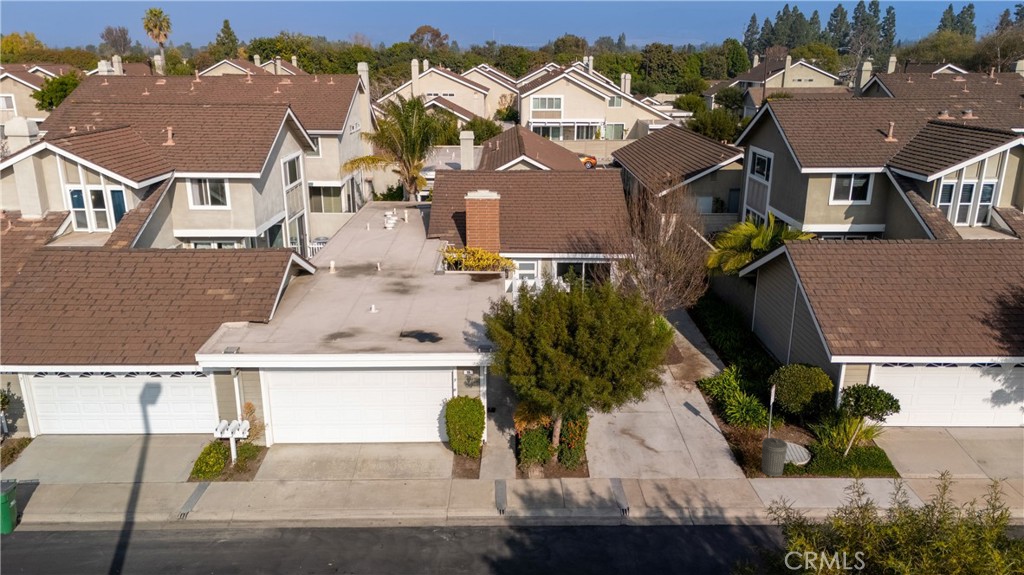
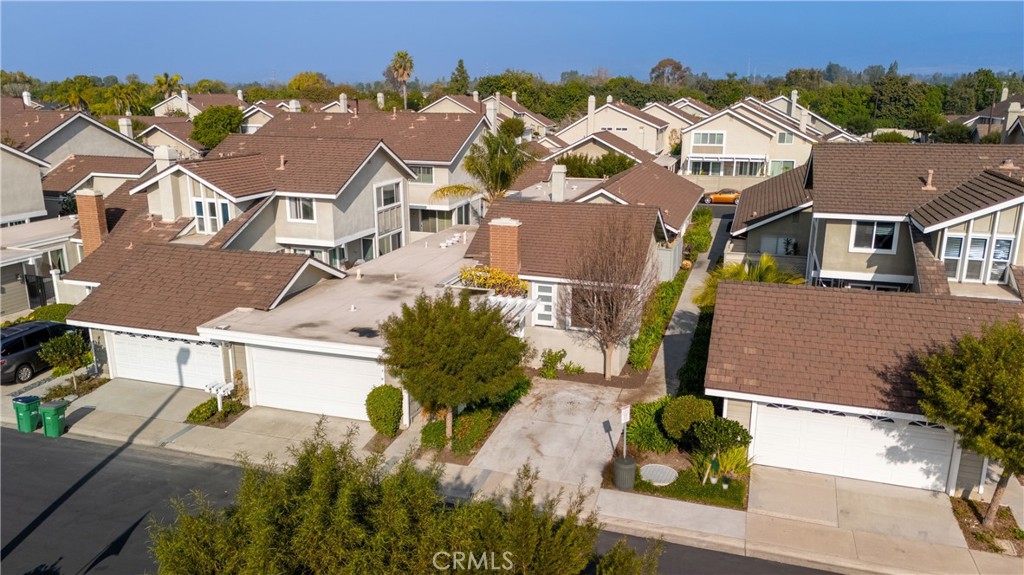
potted plant: none [844,424,873,457] -> present [709,457,731,489]

